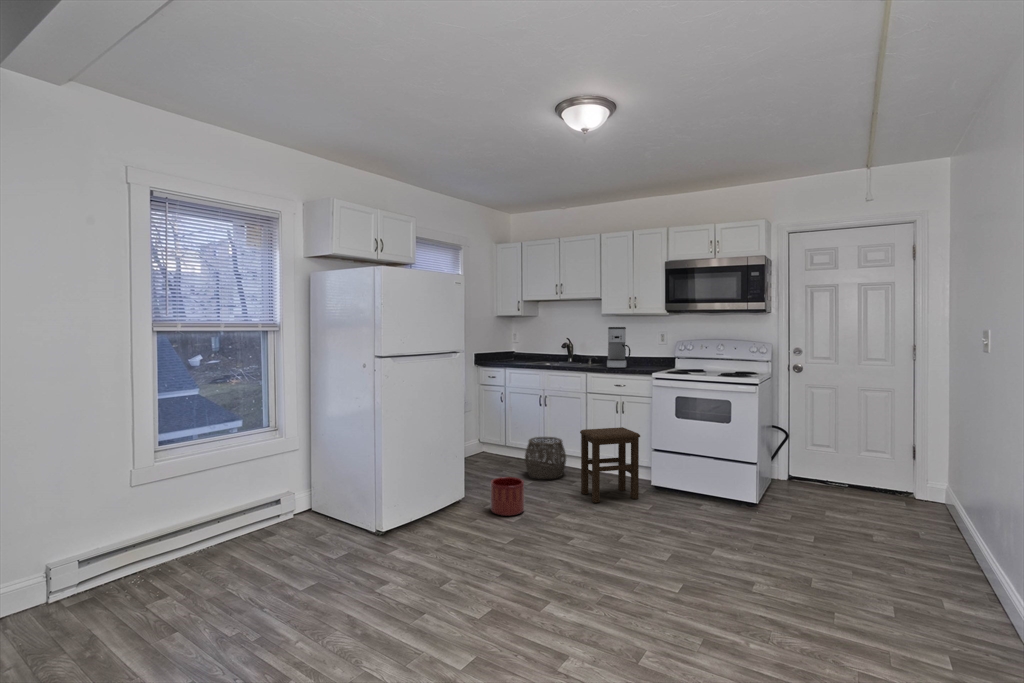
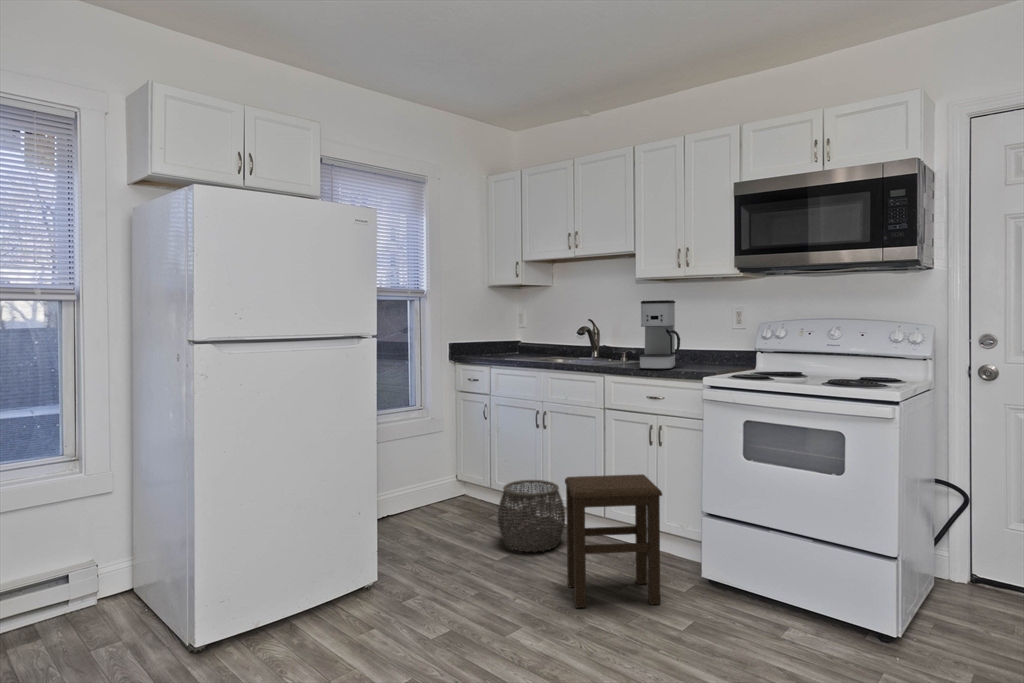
planter: present [491,477,524,516] -> none [390,555,448,625]

